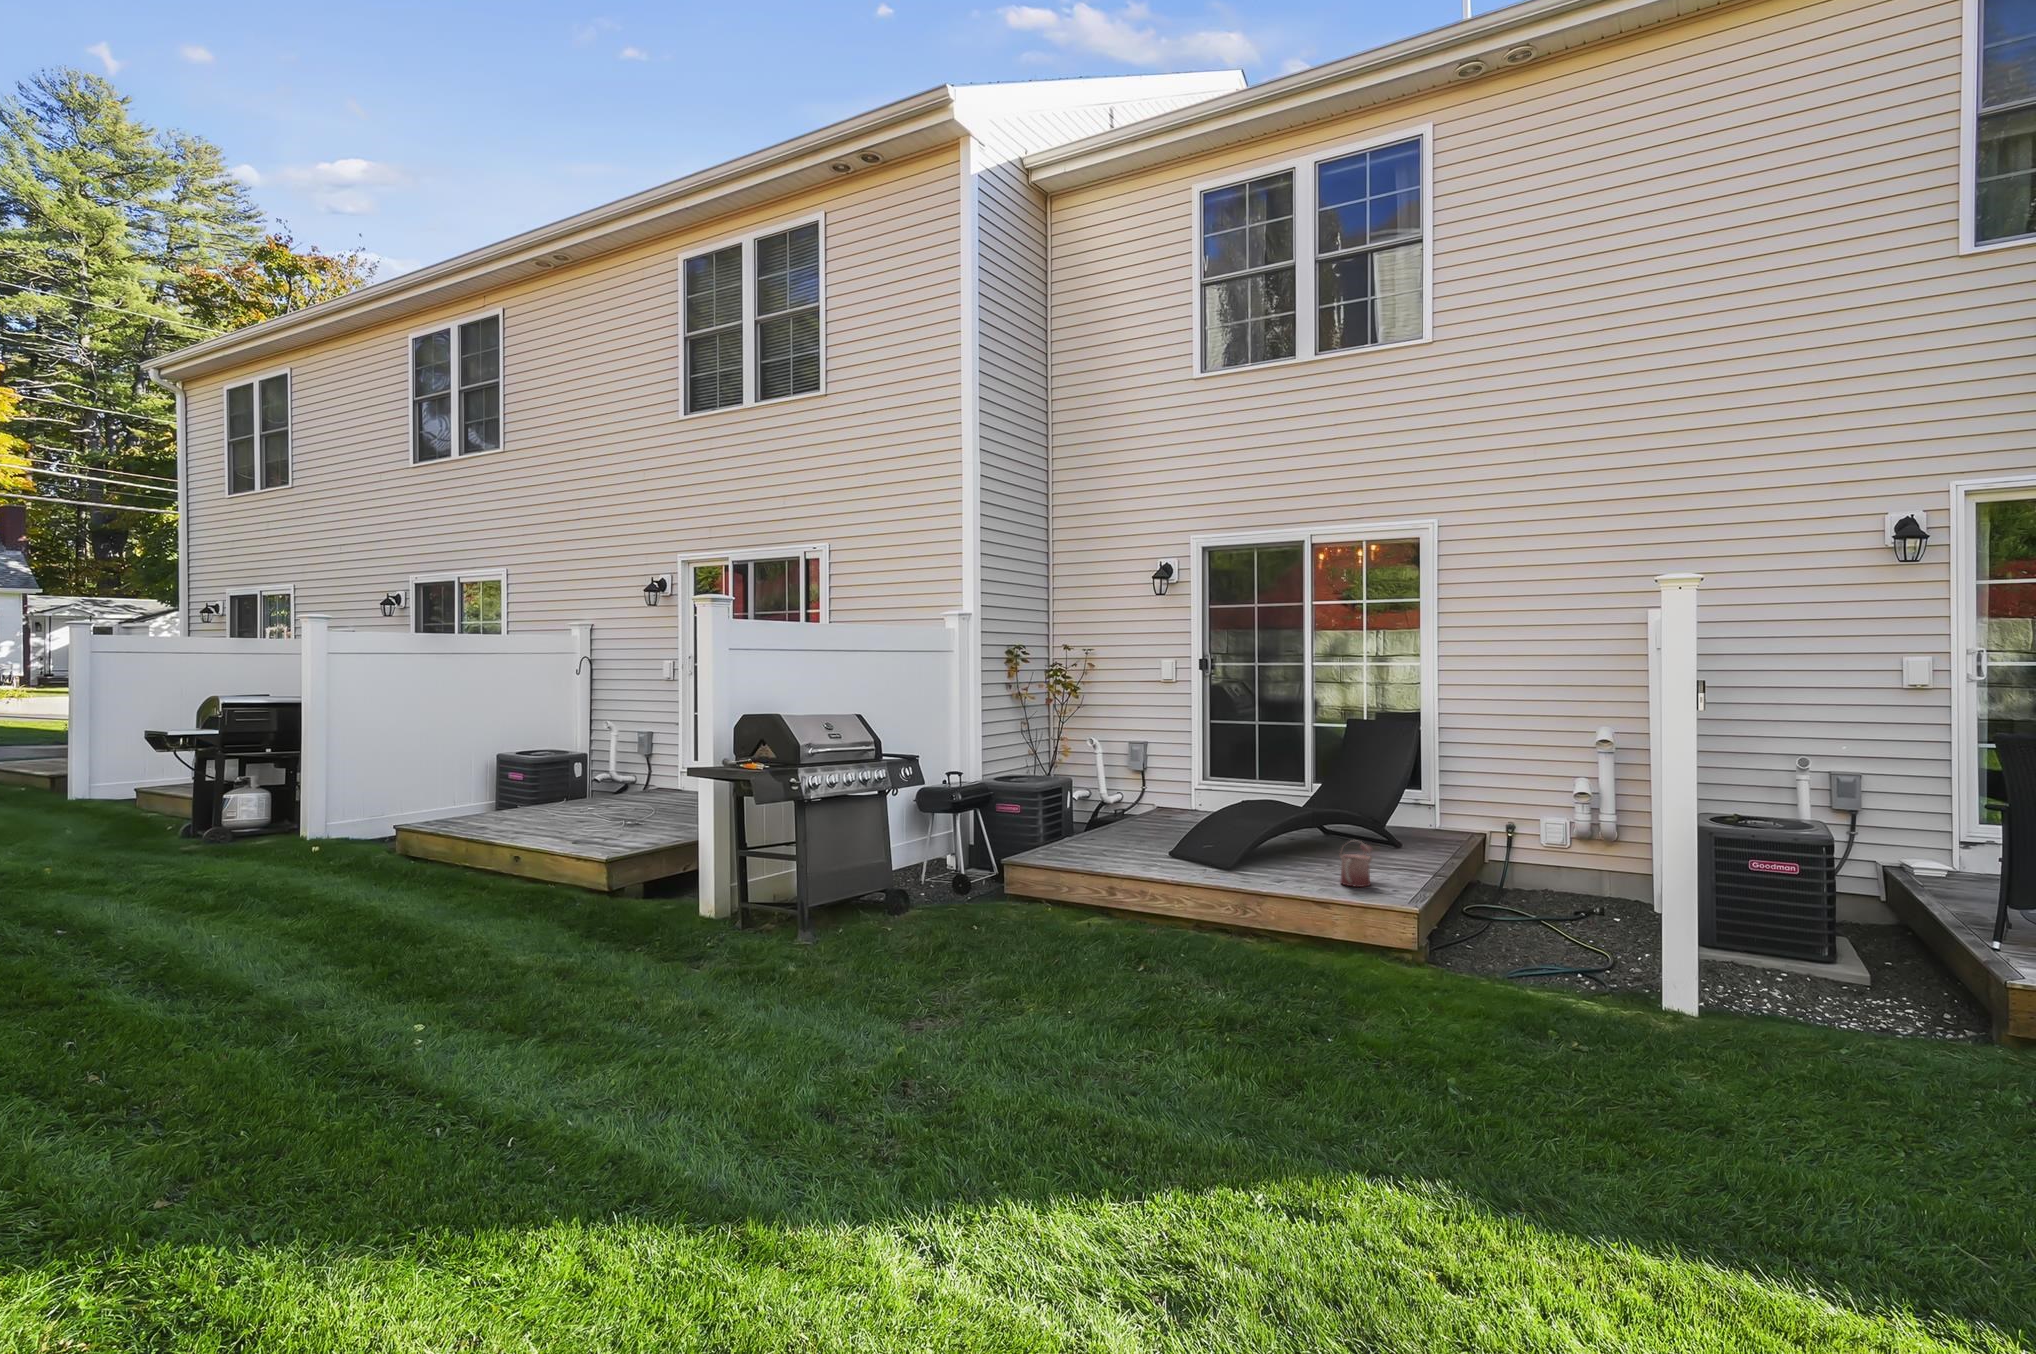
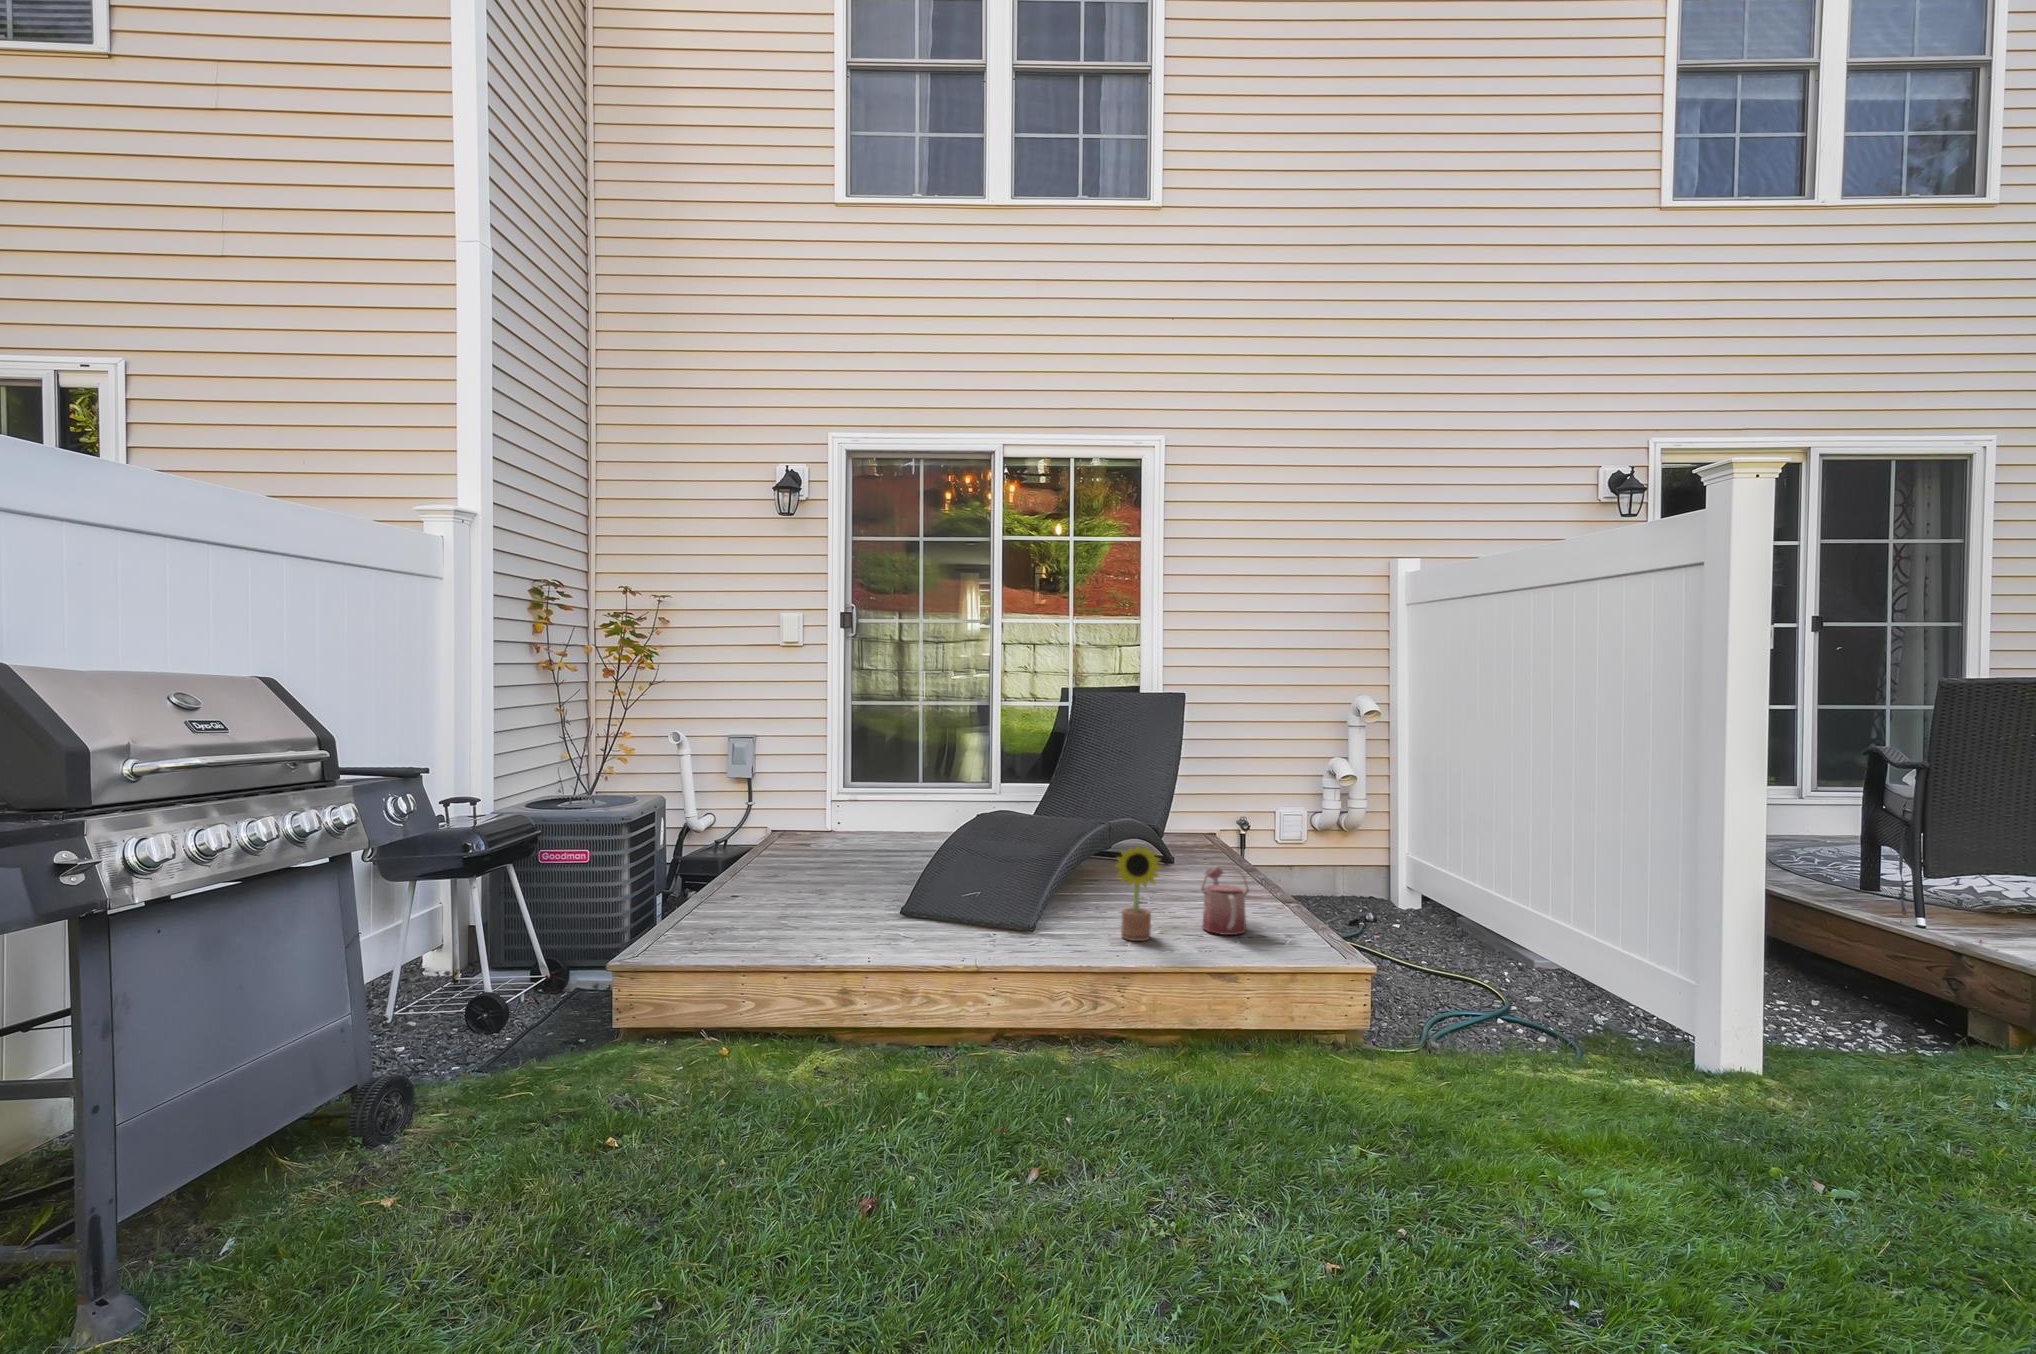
decorative plant: none [1267,819,1299,882] -> present [1115,845,1161,941]

